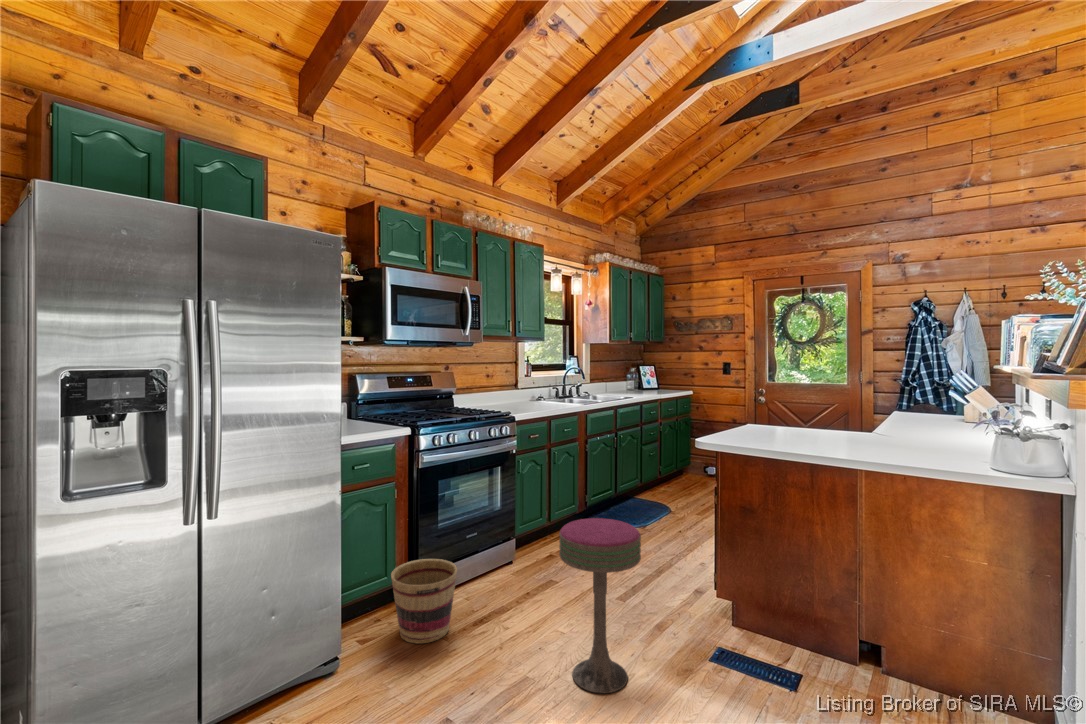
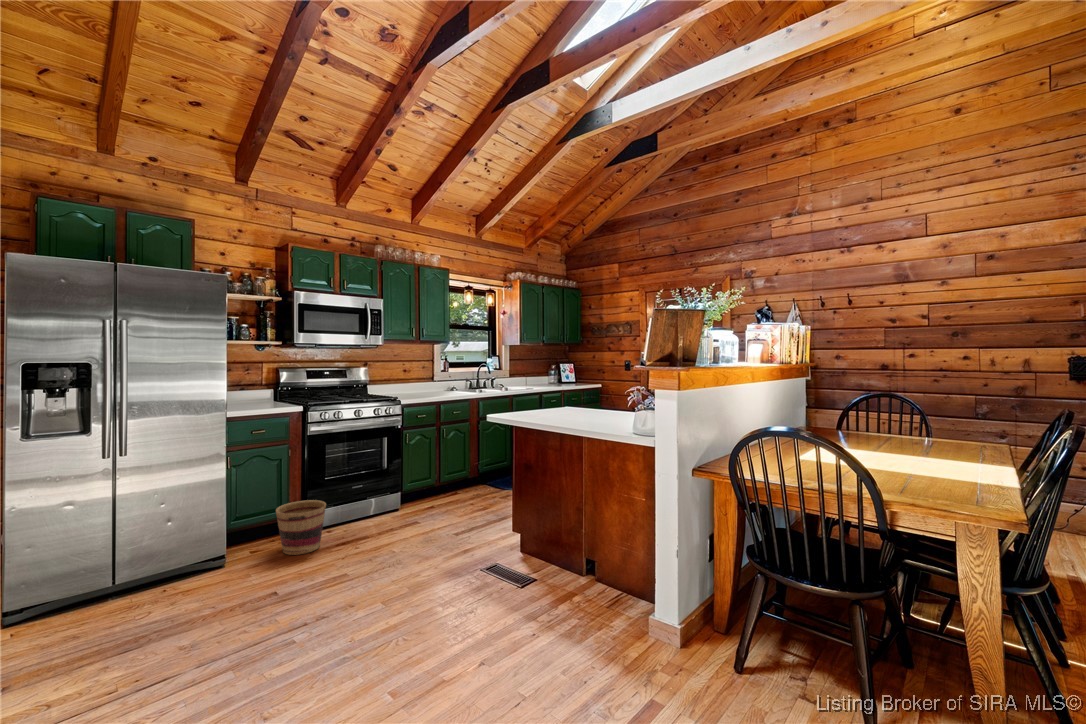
bar stool: present [559,518,641,693] -> none [368,468,425,582]

